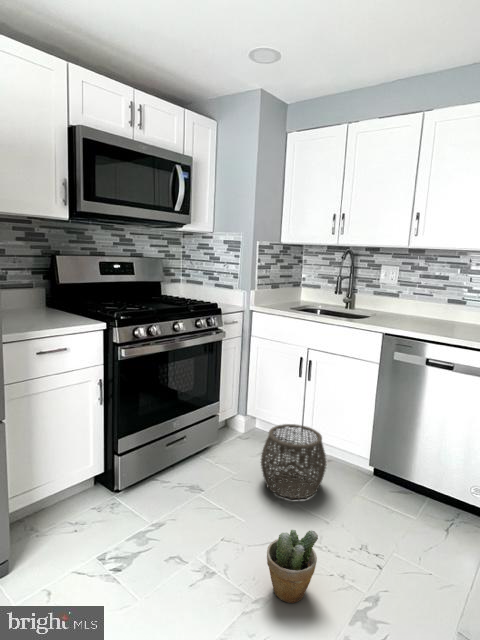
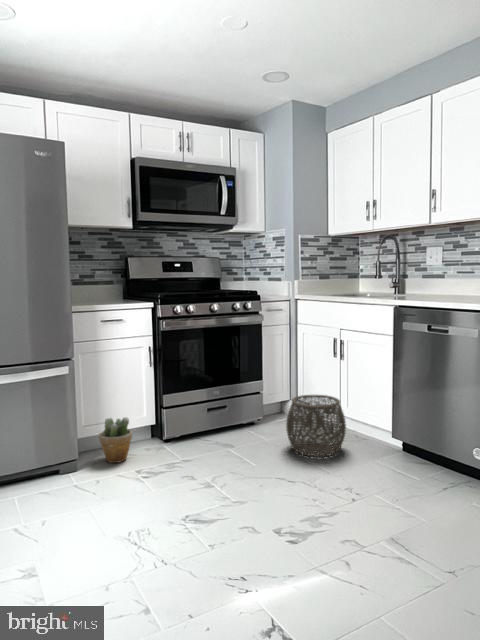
potted plant: present [267,530,318,603] -> present [99,417,132,463]

